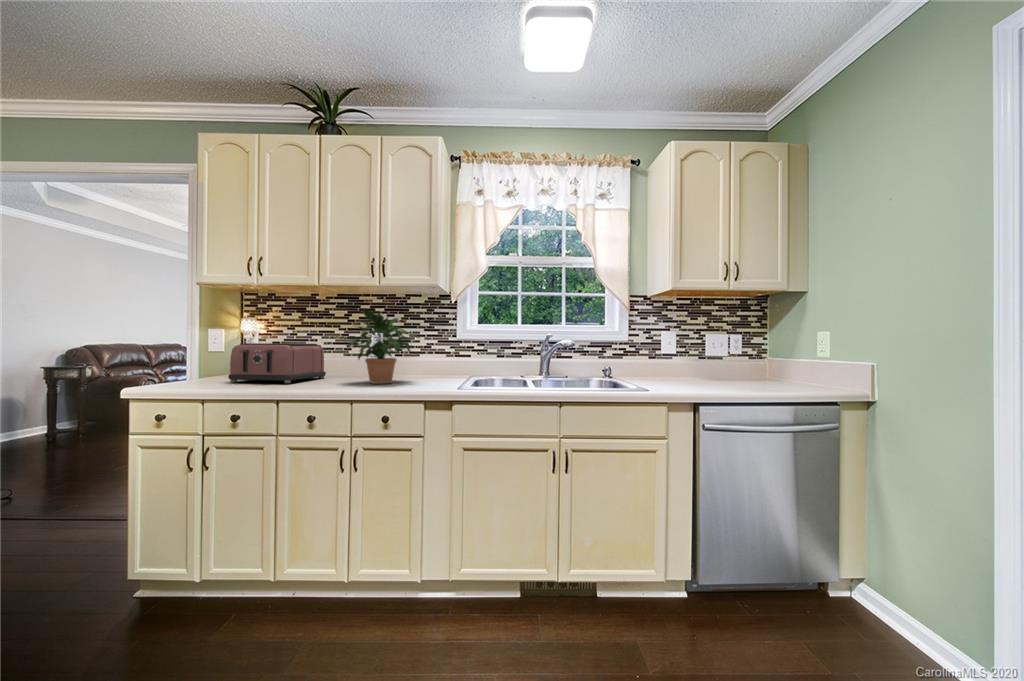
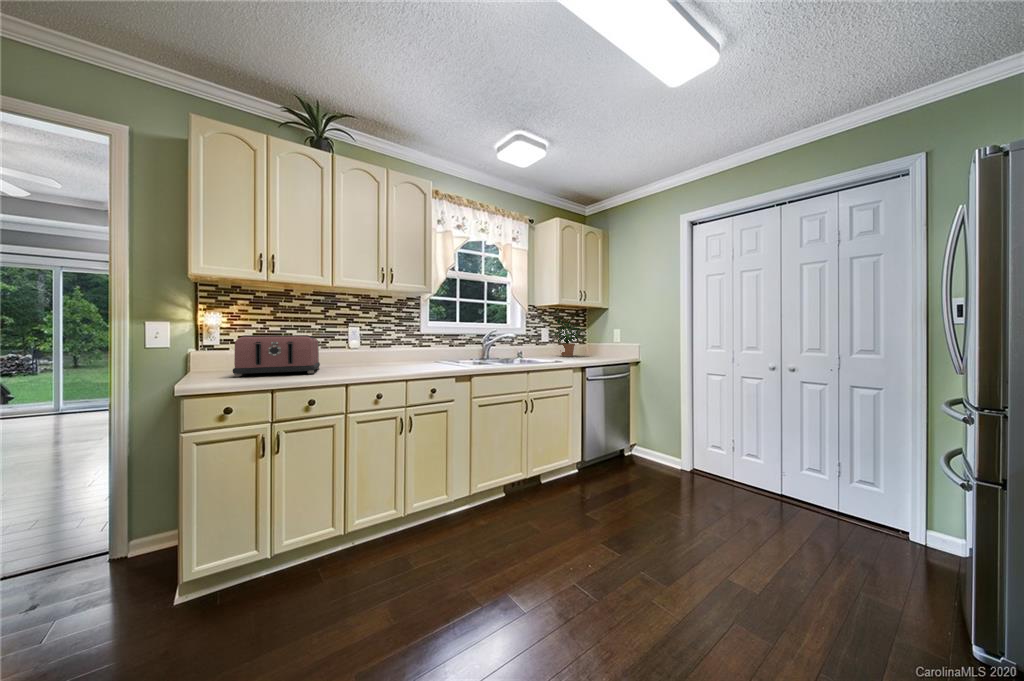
potted plant: present [346,308,420,384] -> present [554,318,585,357]

